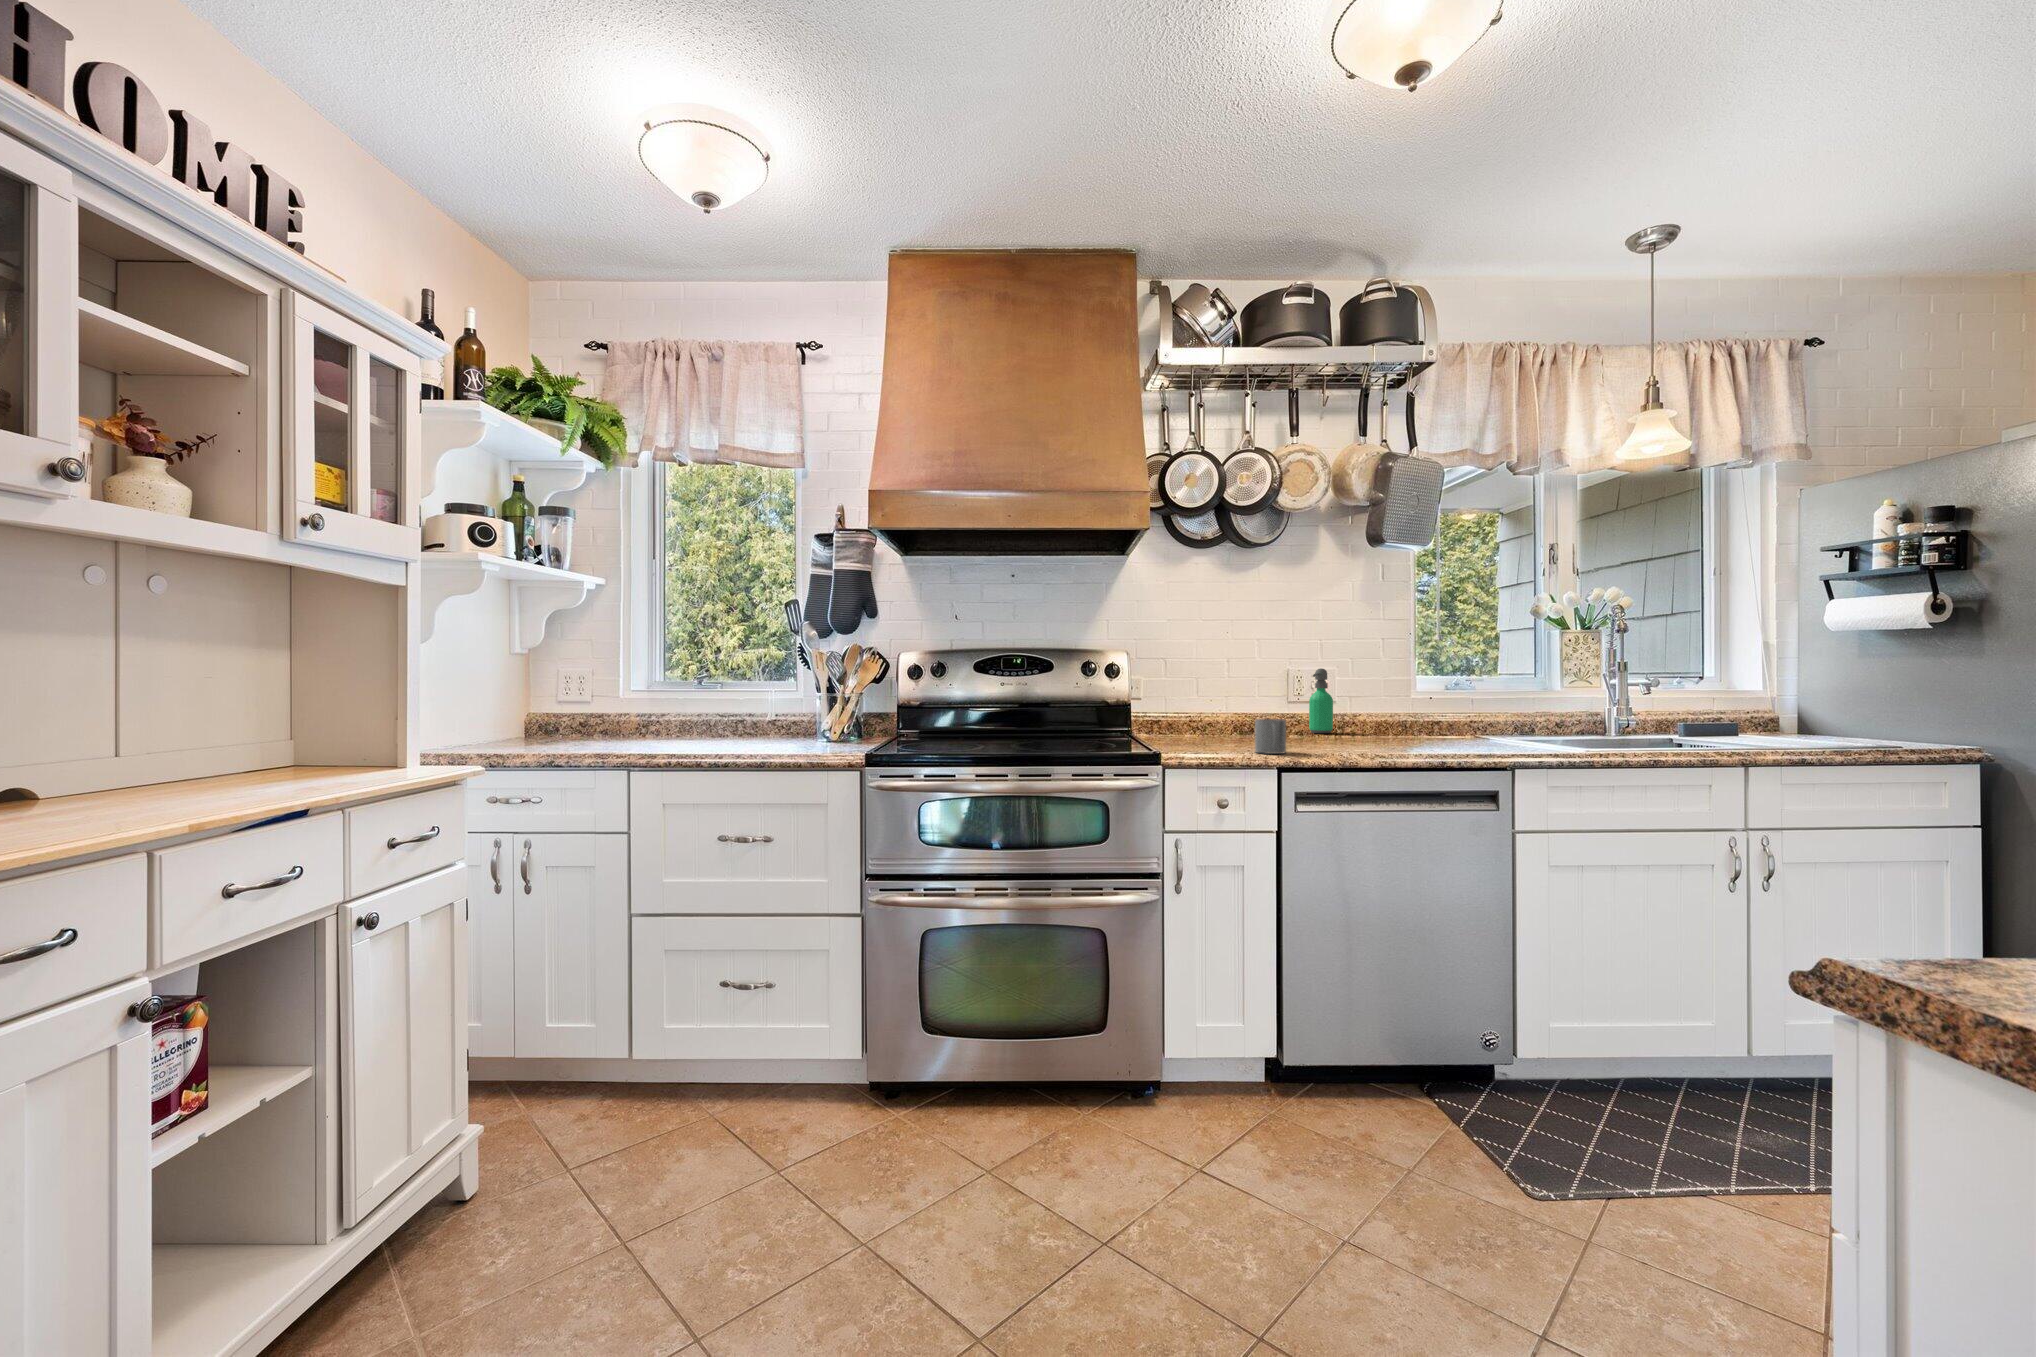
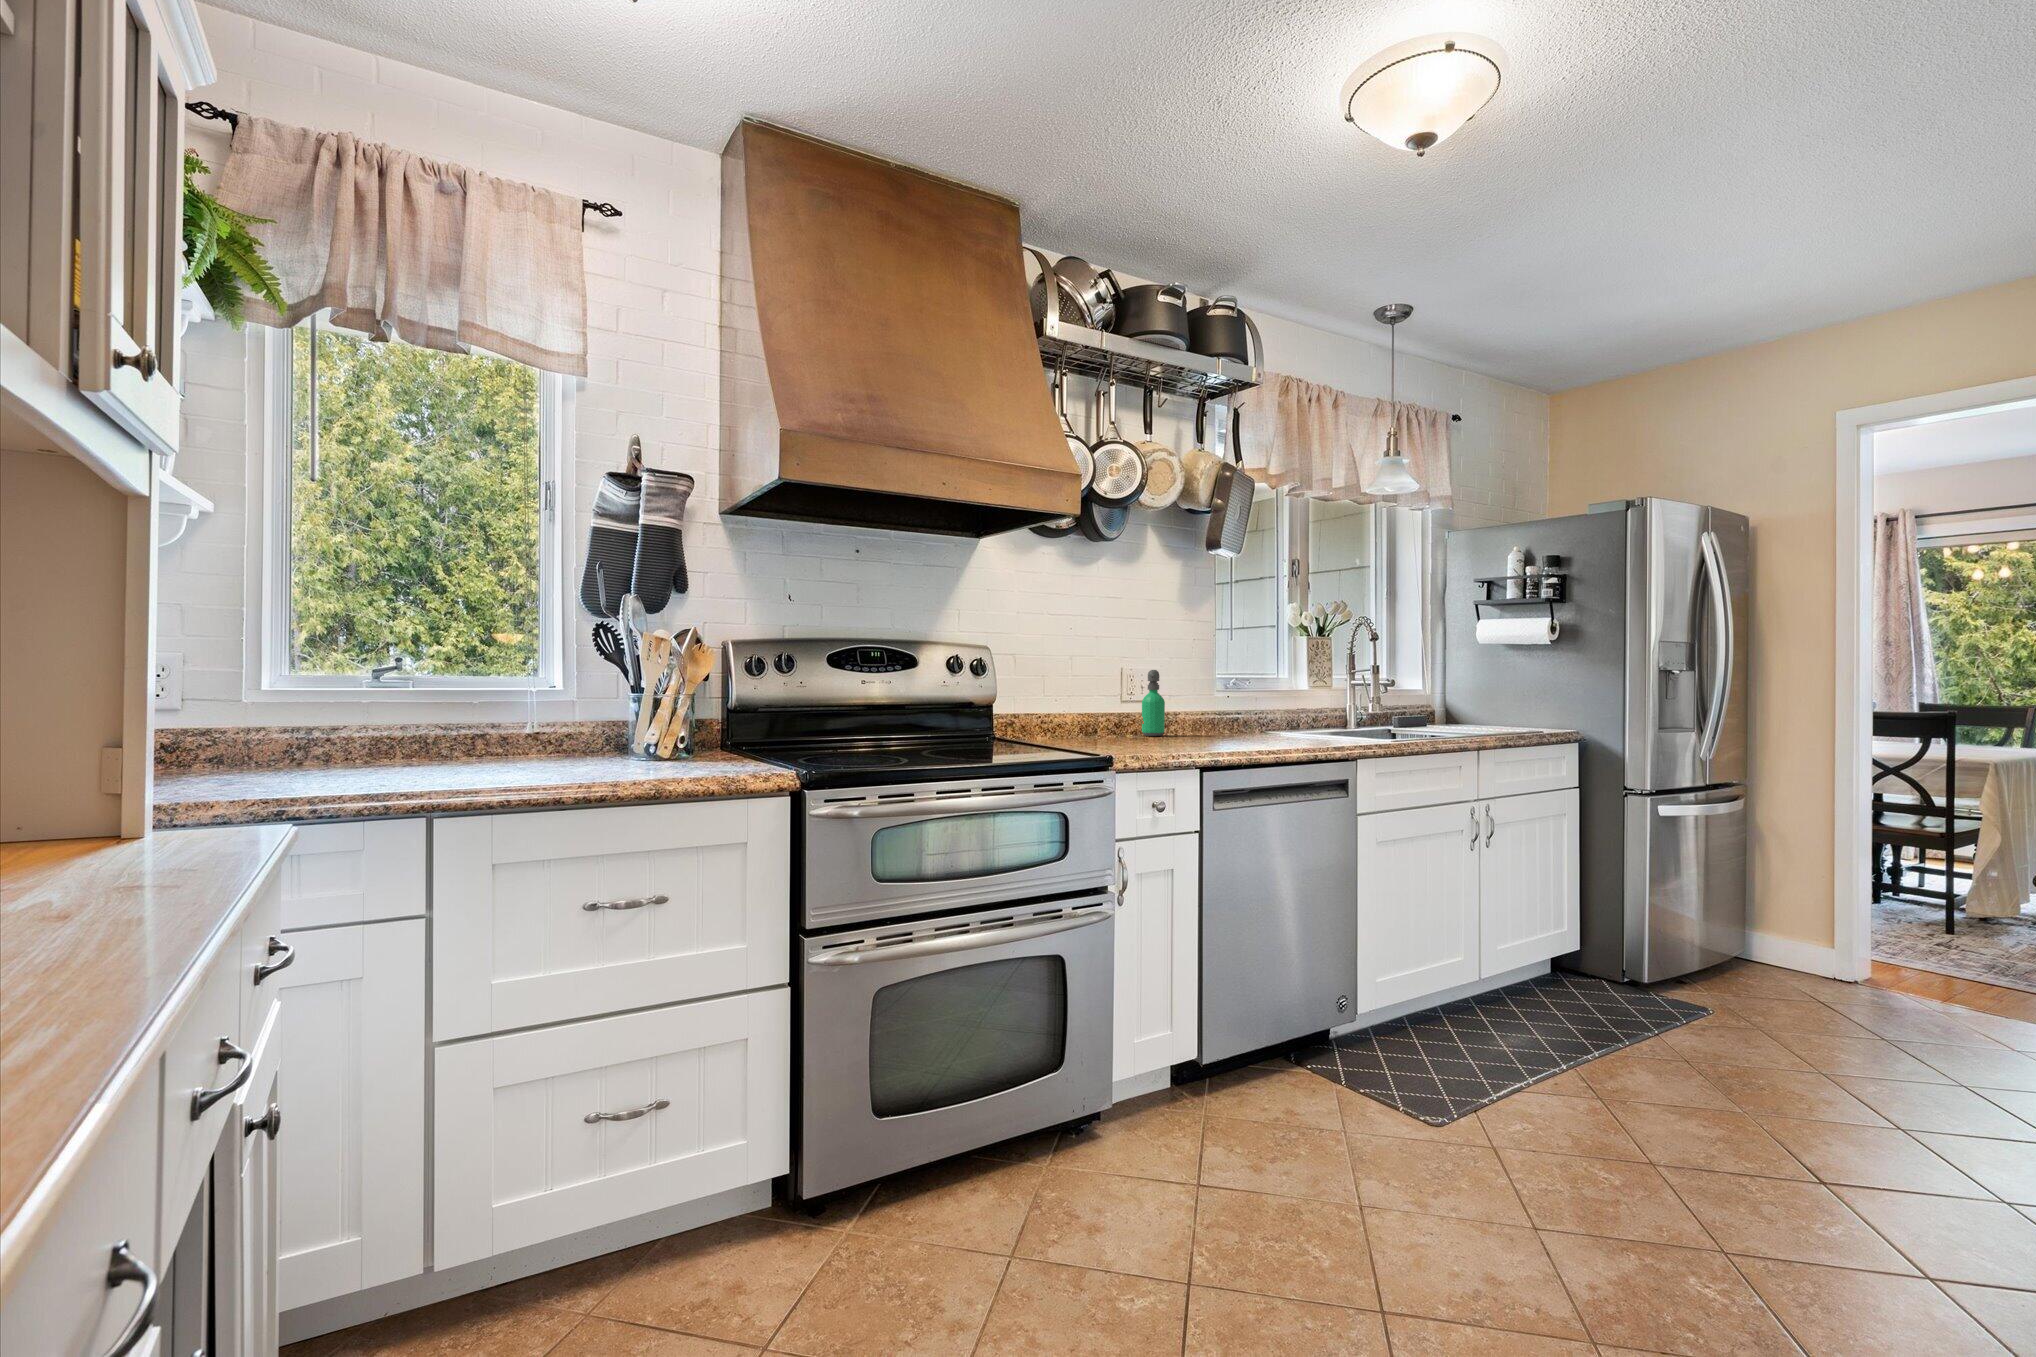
mug: present [1255,719,1286,754] -> none [1156,718,1188,753]

